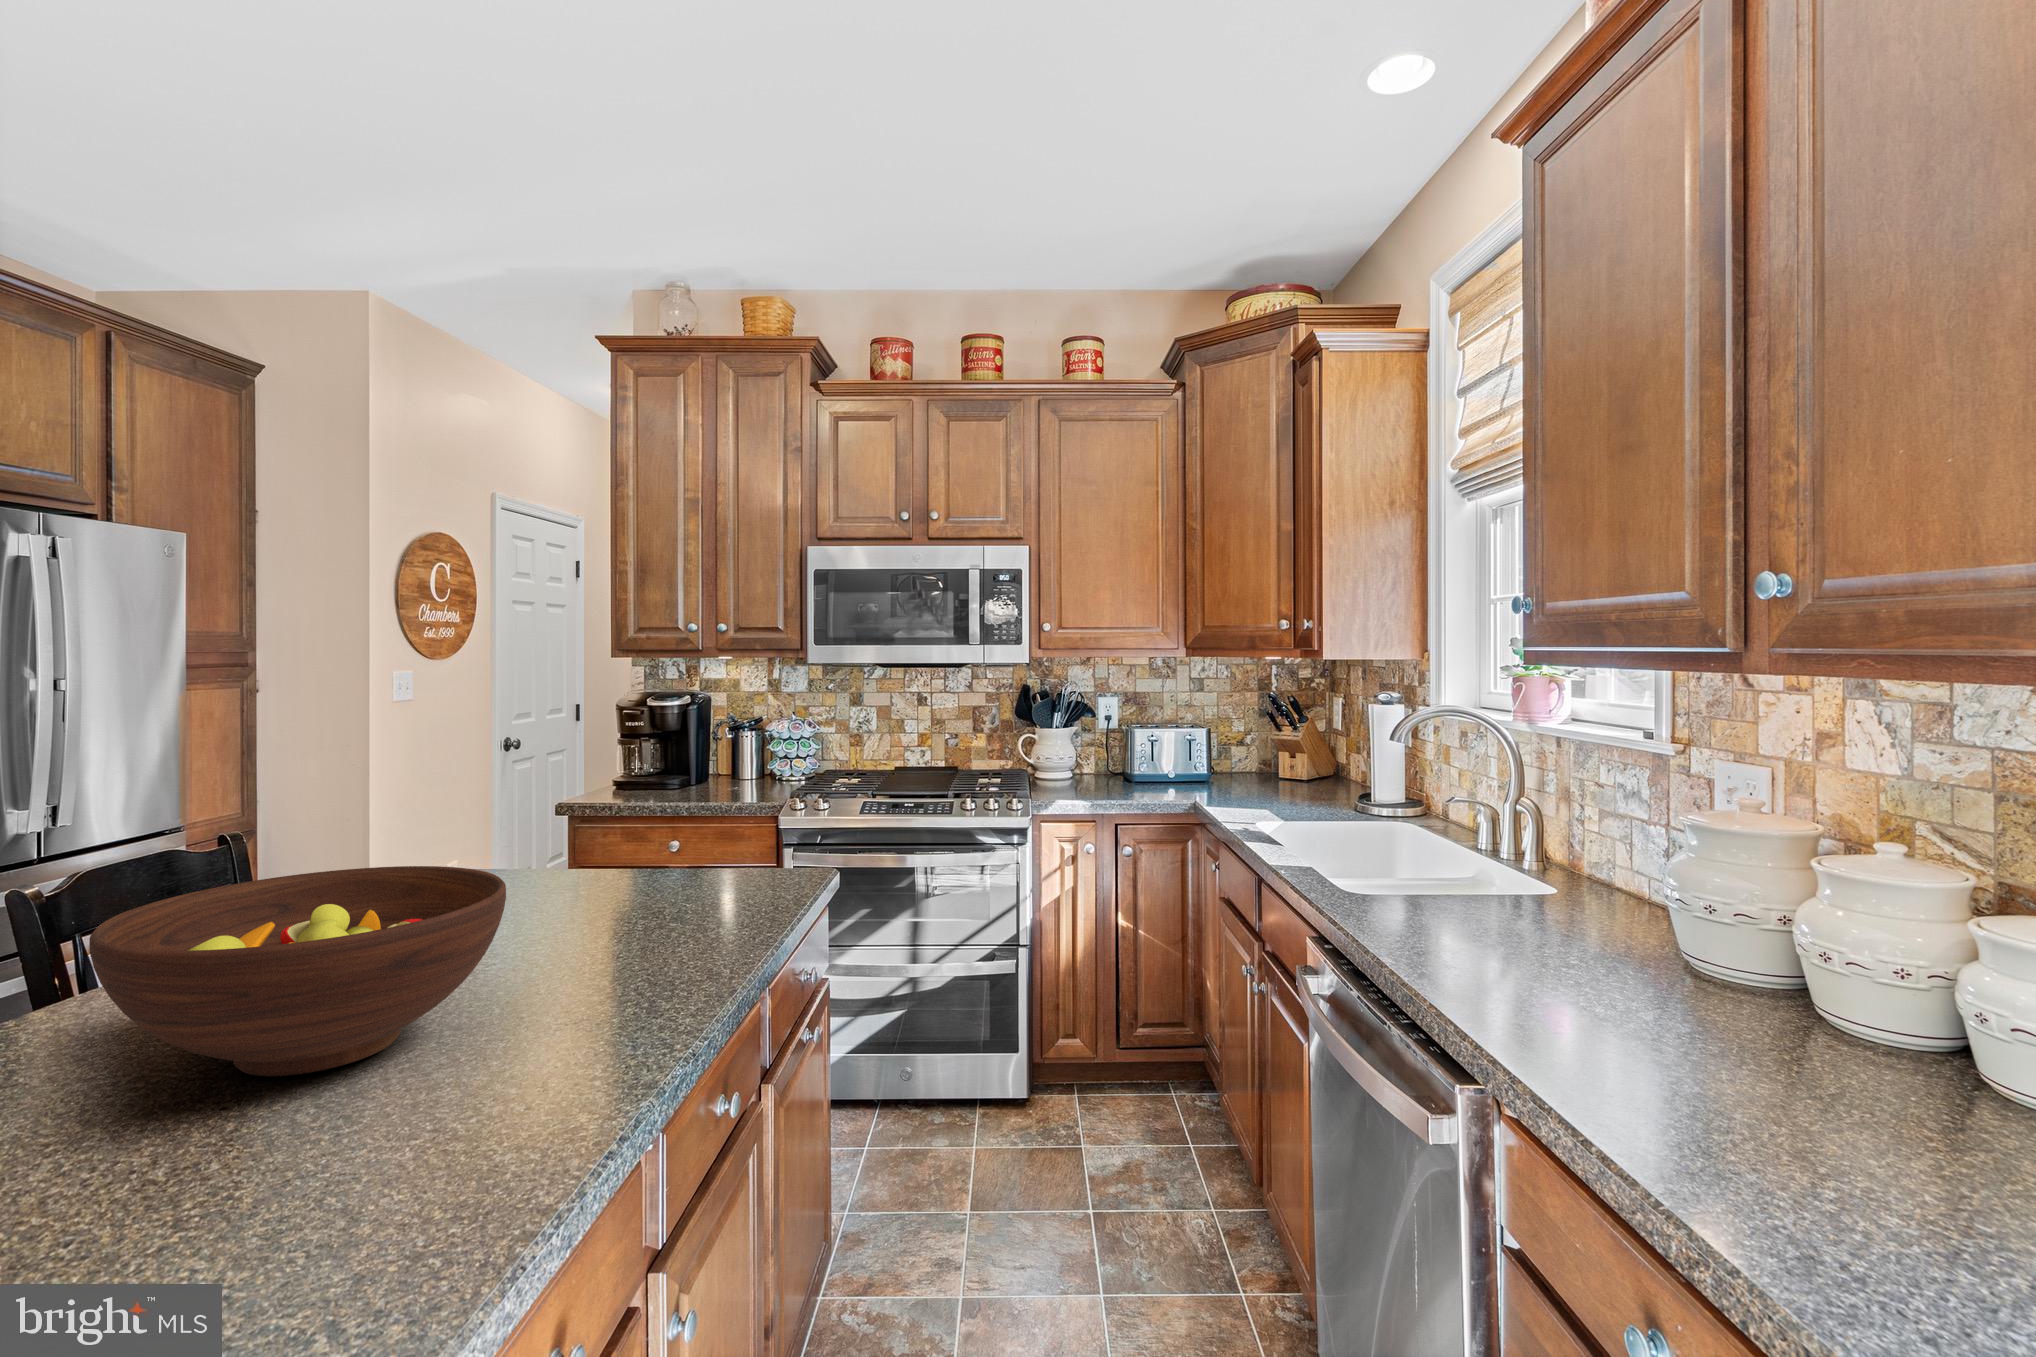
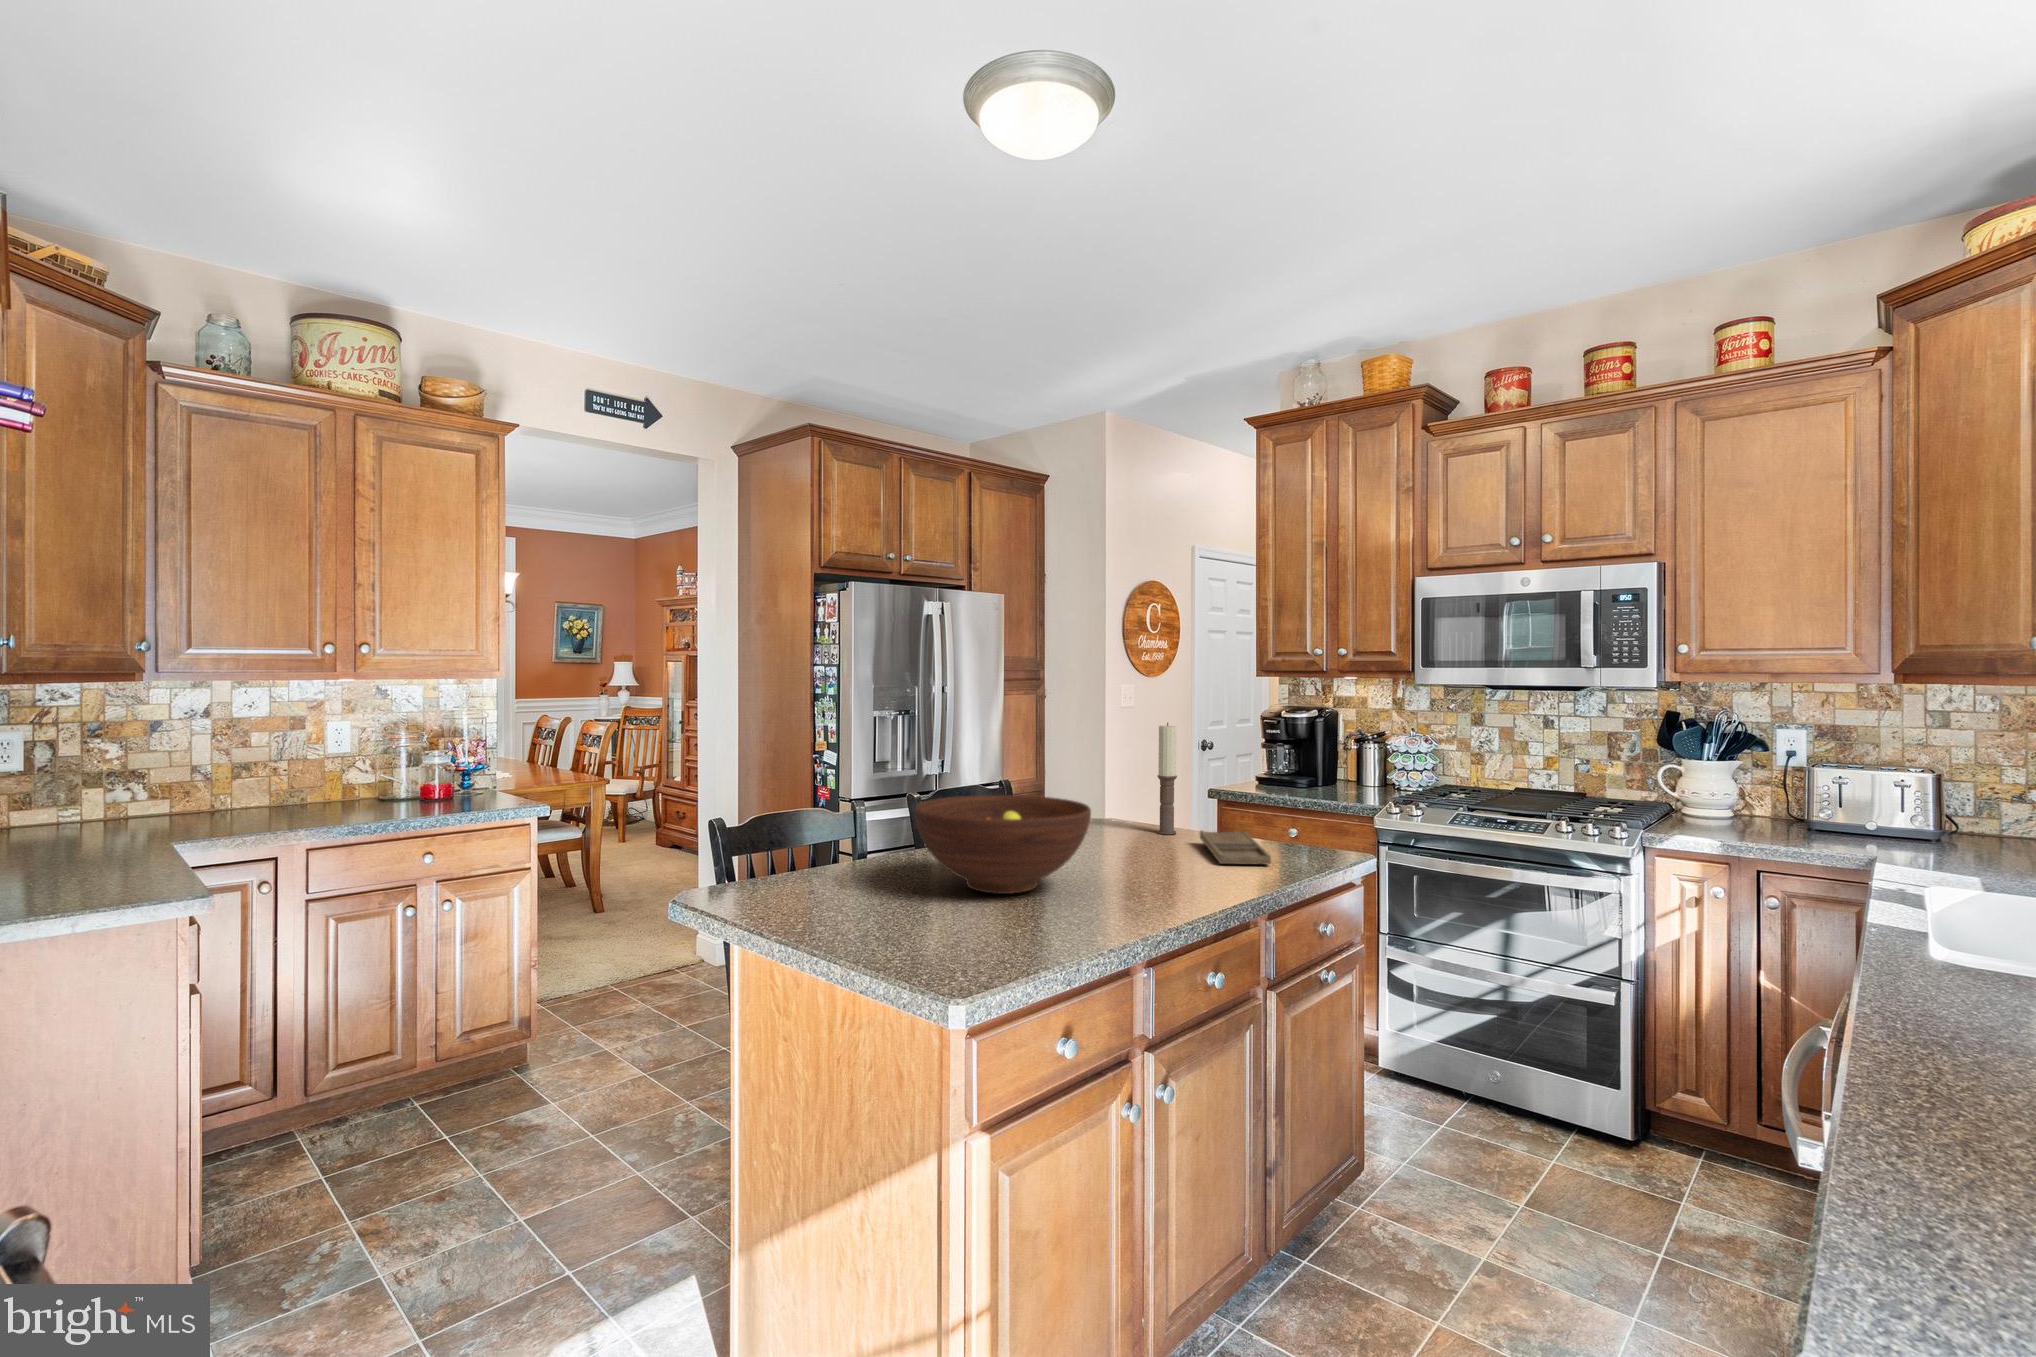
candle: none [537,723,568,883] -> present [1157,723,1177,834]
tray: none [616,863,739,919] -> present [1200,831,1271,865]

